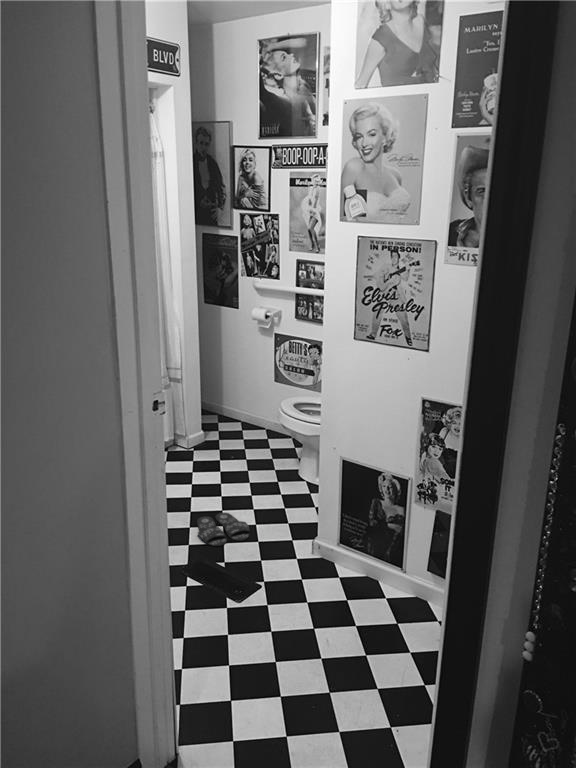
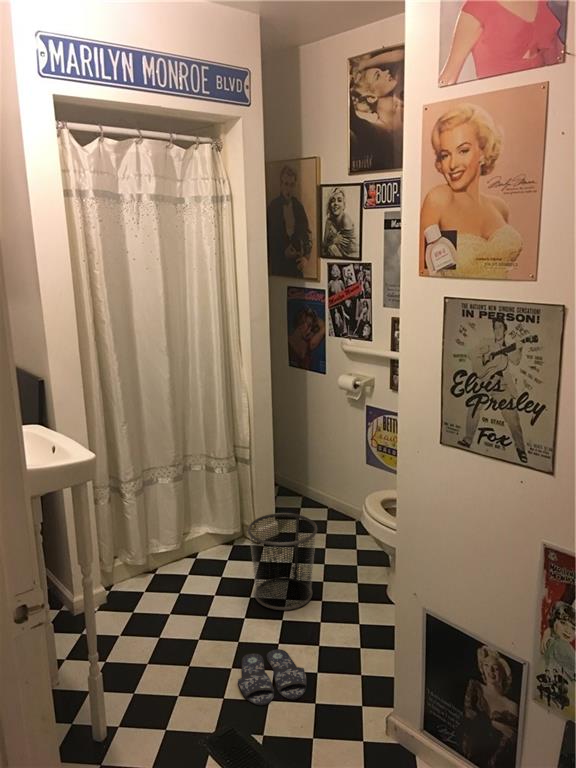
waste bin: none [190,416,246,489] -> present [247,513,317,610]

